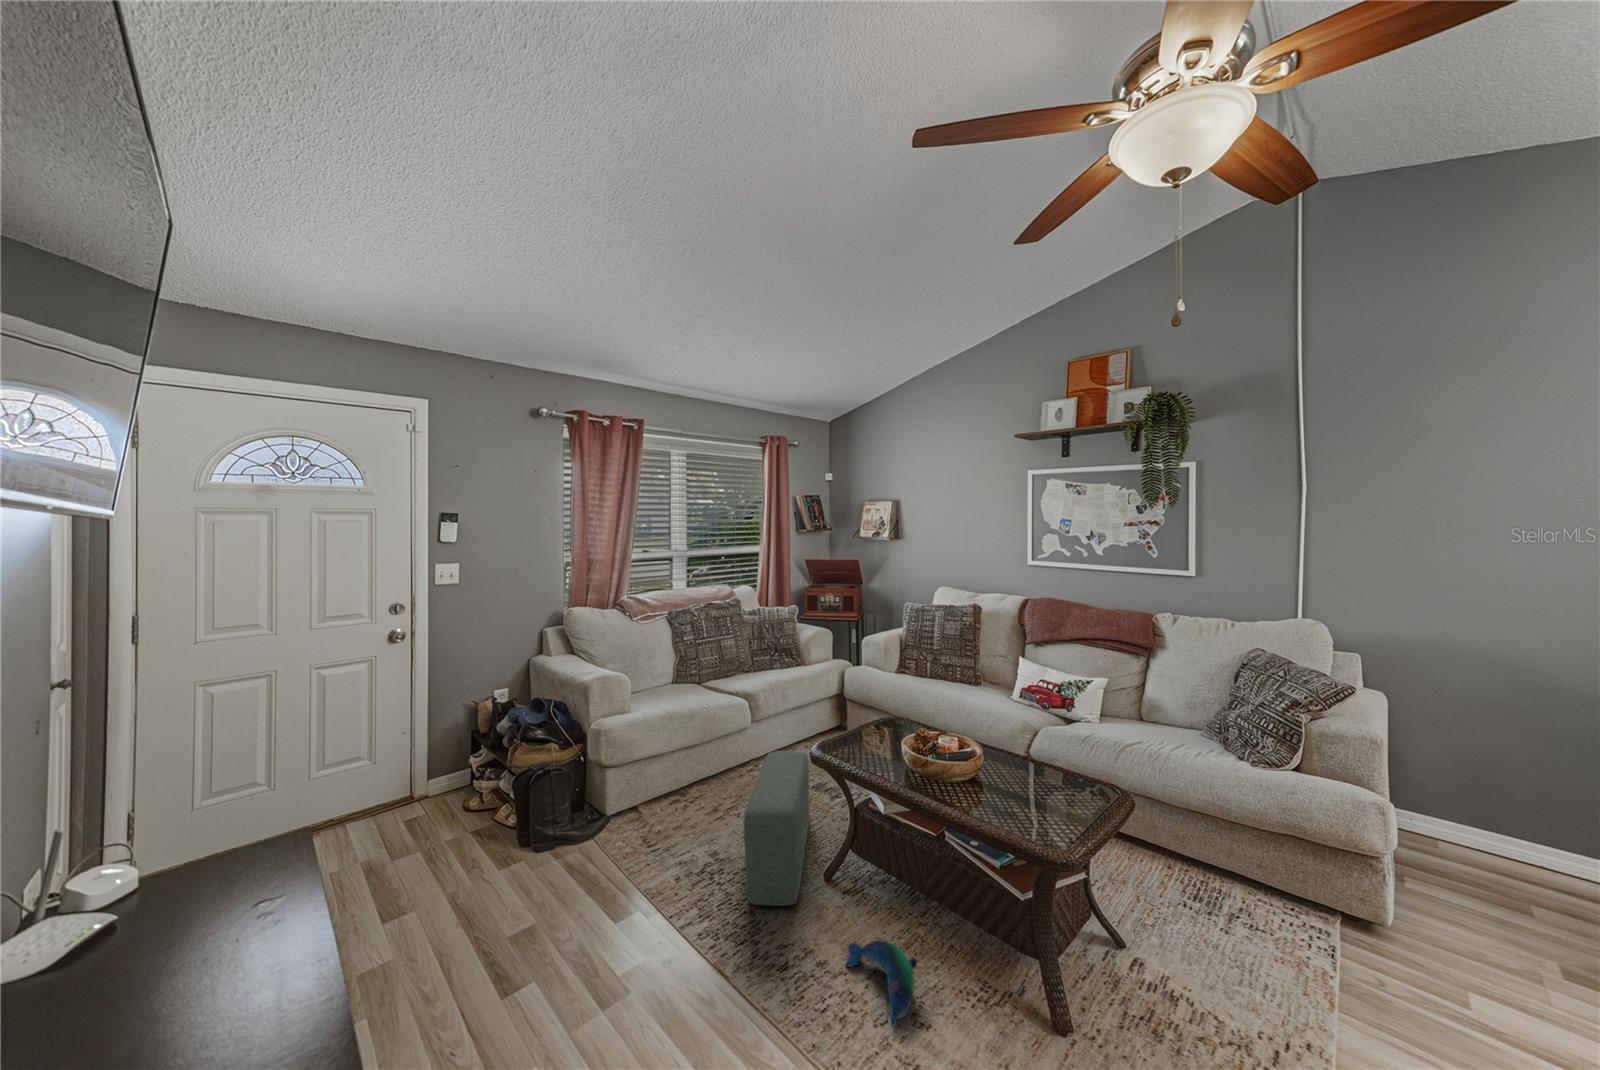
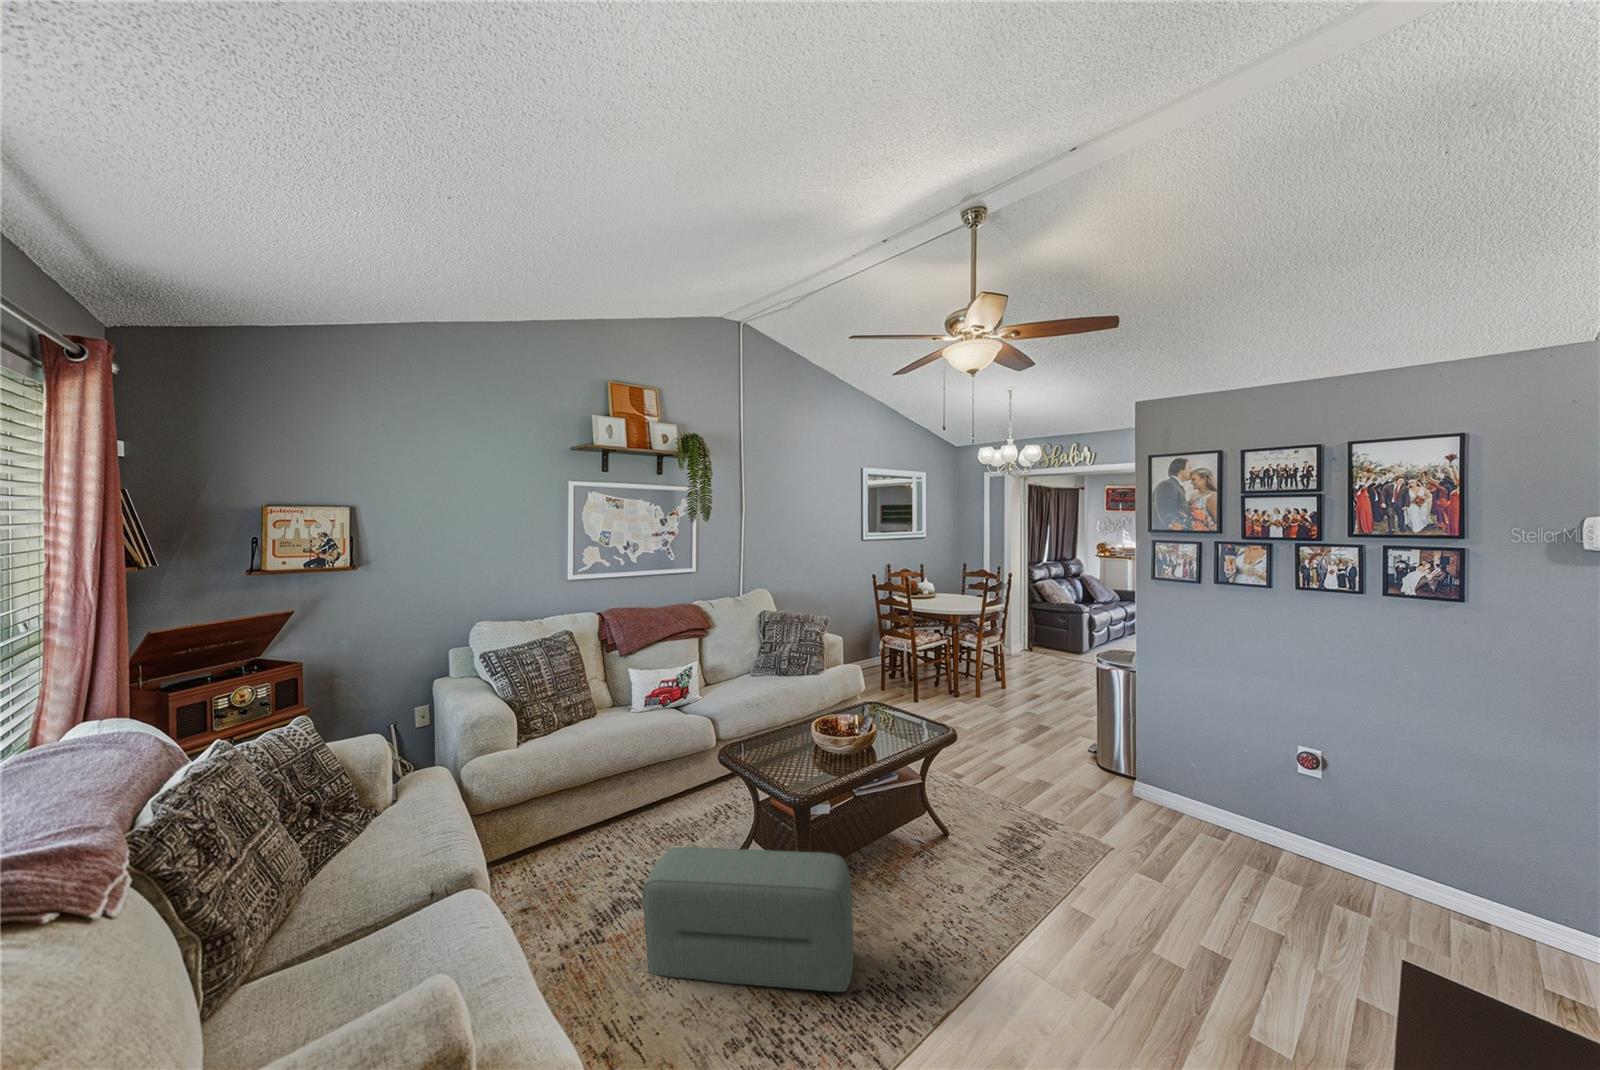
plush toy: present [846,941,917,1027] -> none [900,868,977,925]

